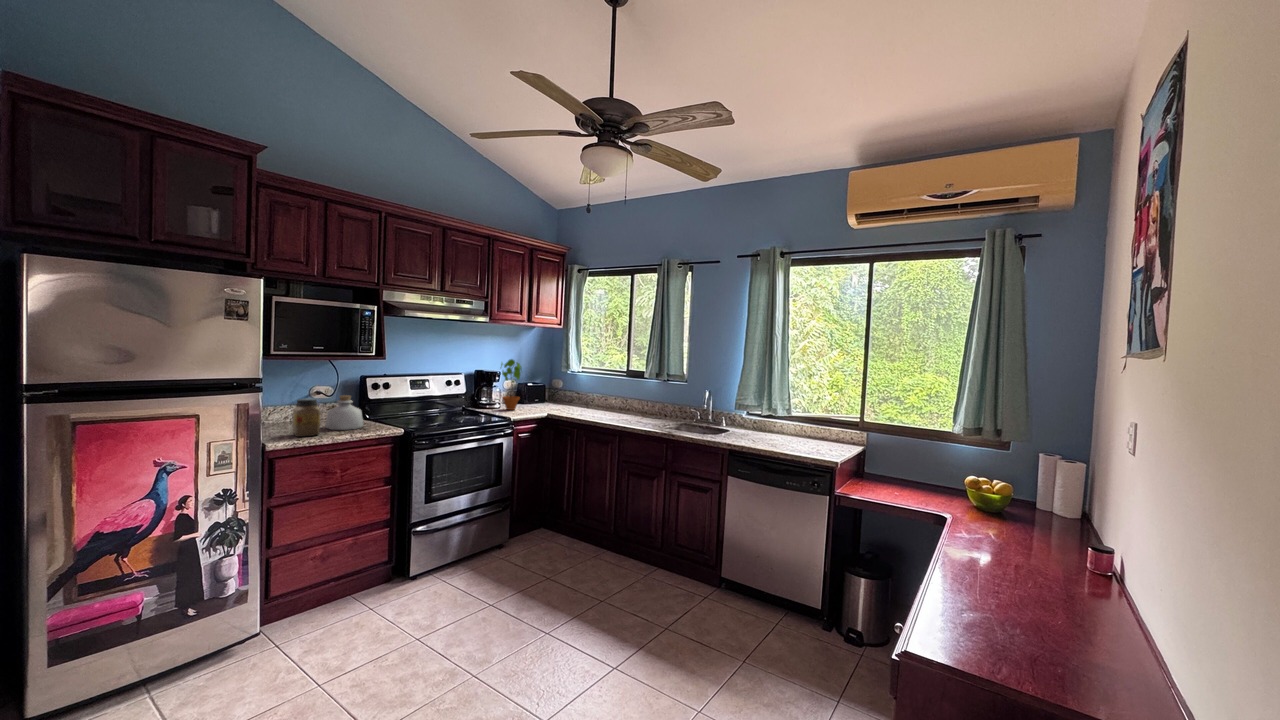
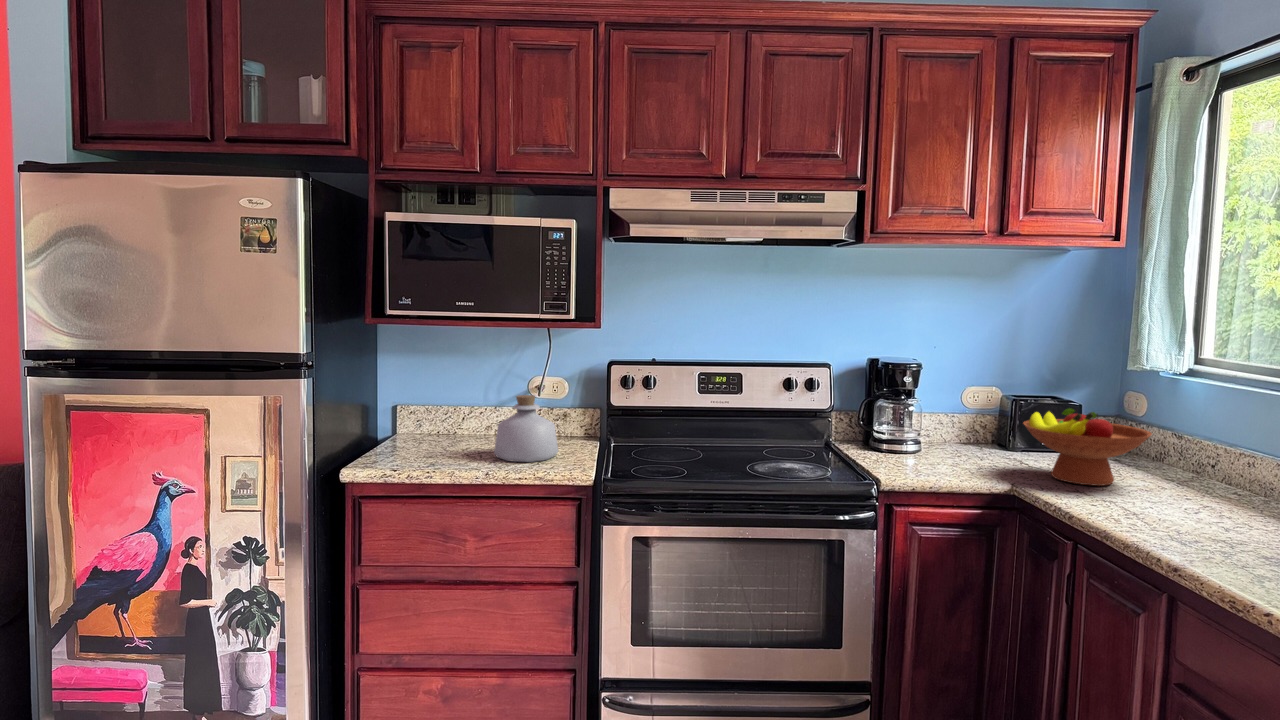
potted plant: present [501,359,522,410] -> none [906,336,964,464]
fruit bowl: none [542,384,581,410] -> present [1023,408,1152,486]
jar: present [293,399,320,437] -> none [414,395,463,465]

